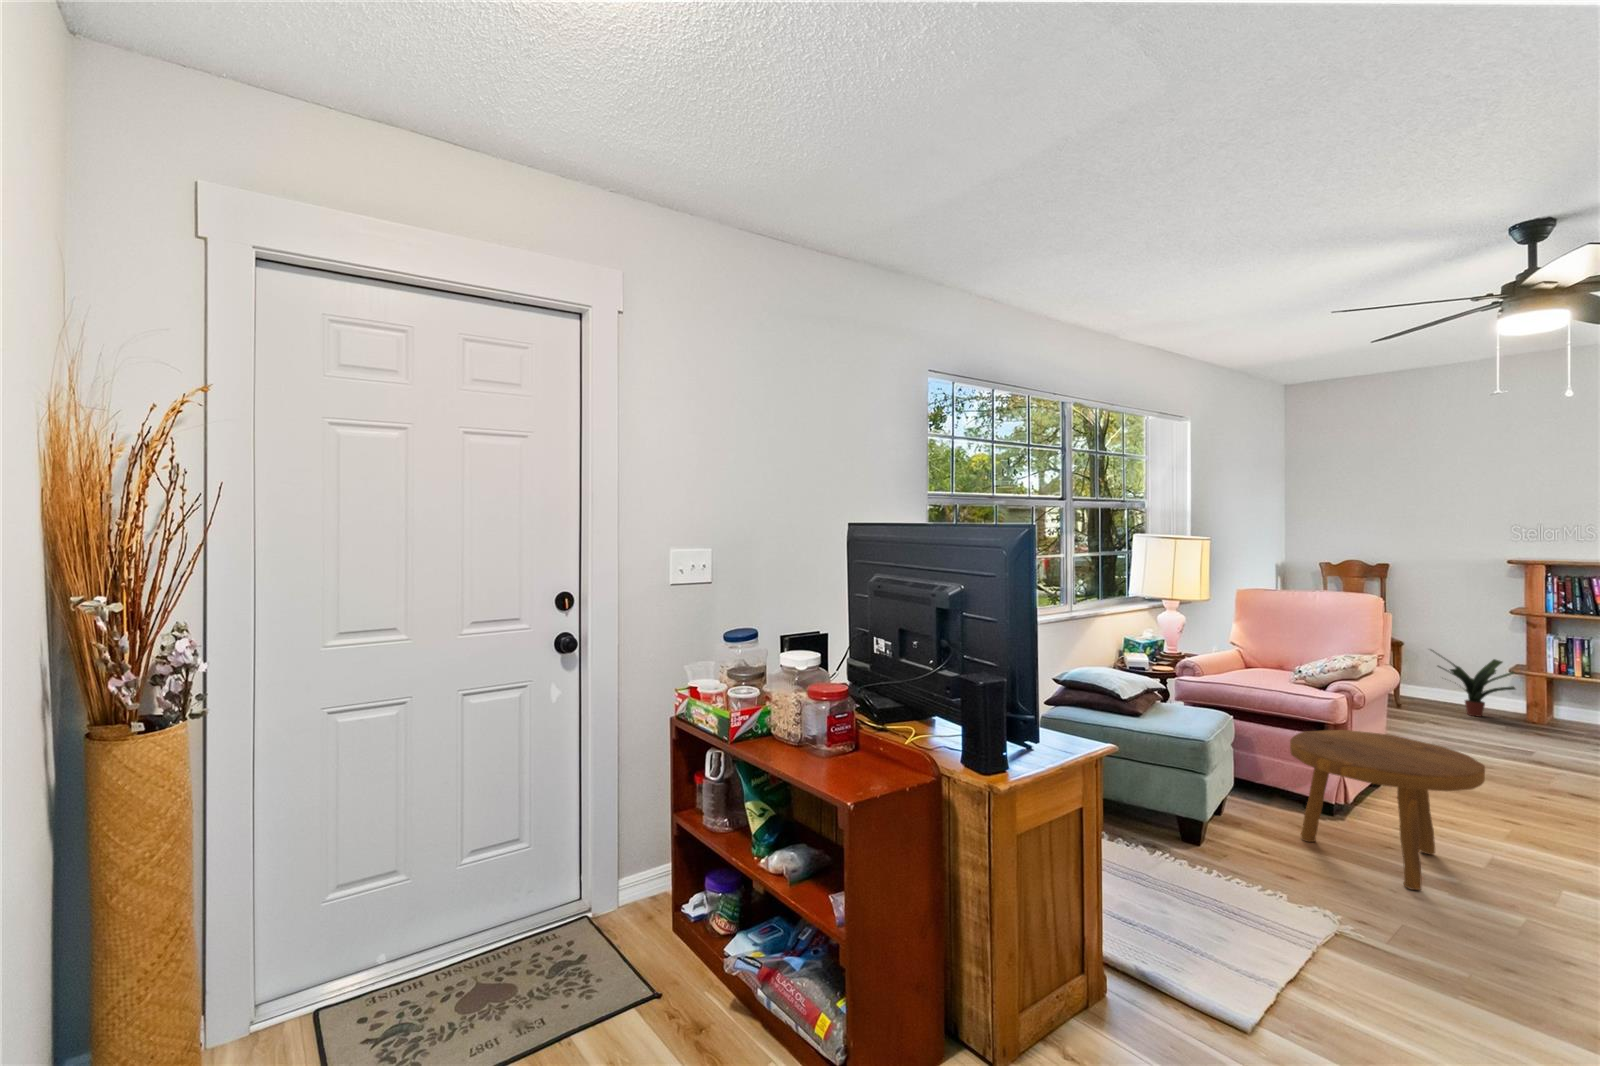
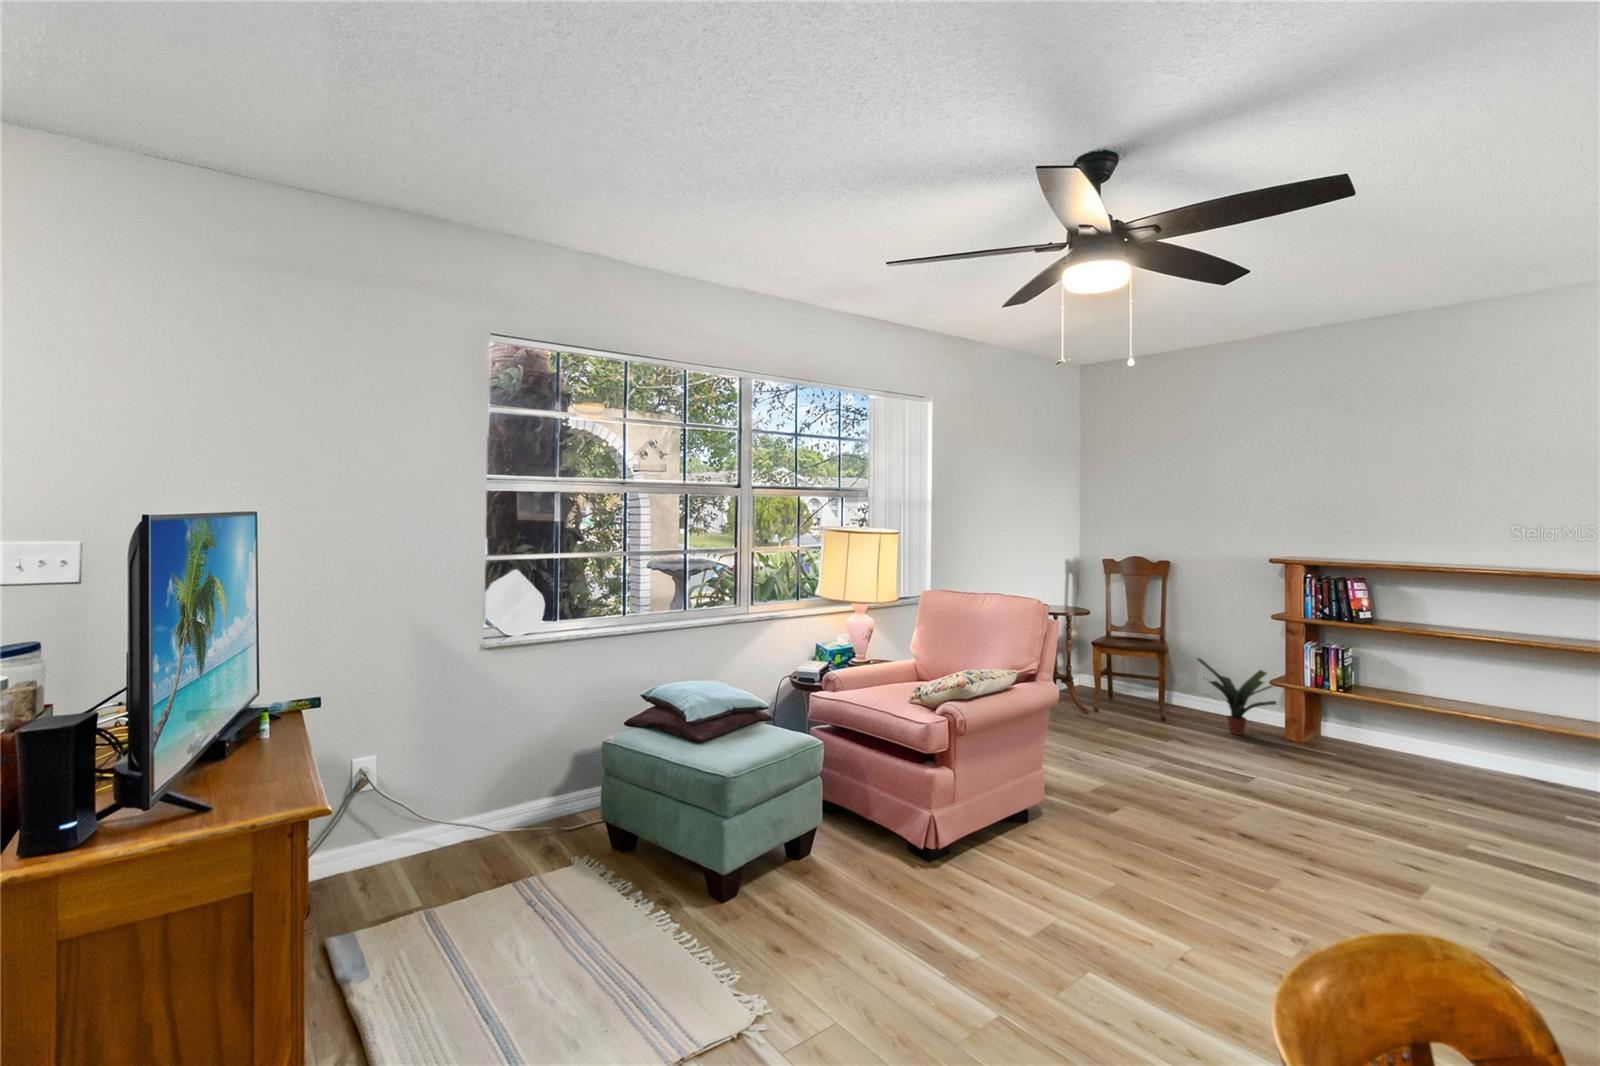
footstool: present [1290,730,1485,890] -> none [830,762,1020,965]

